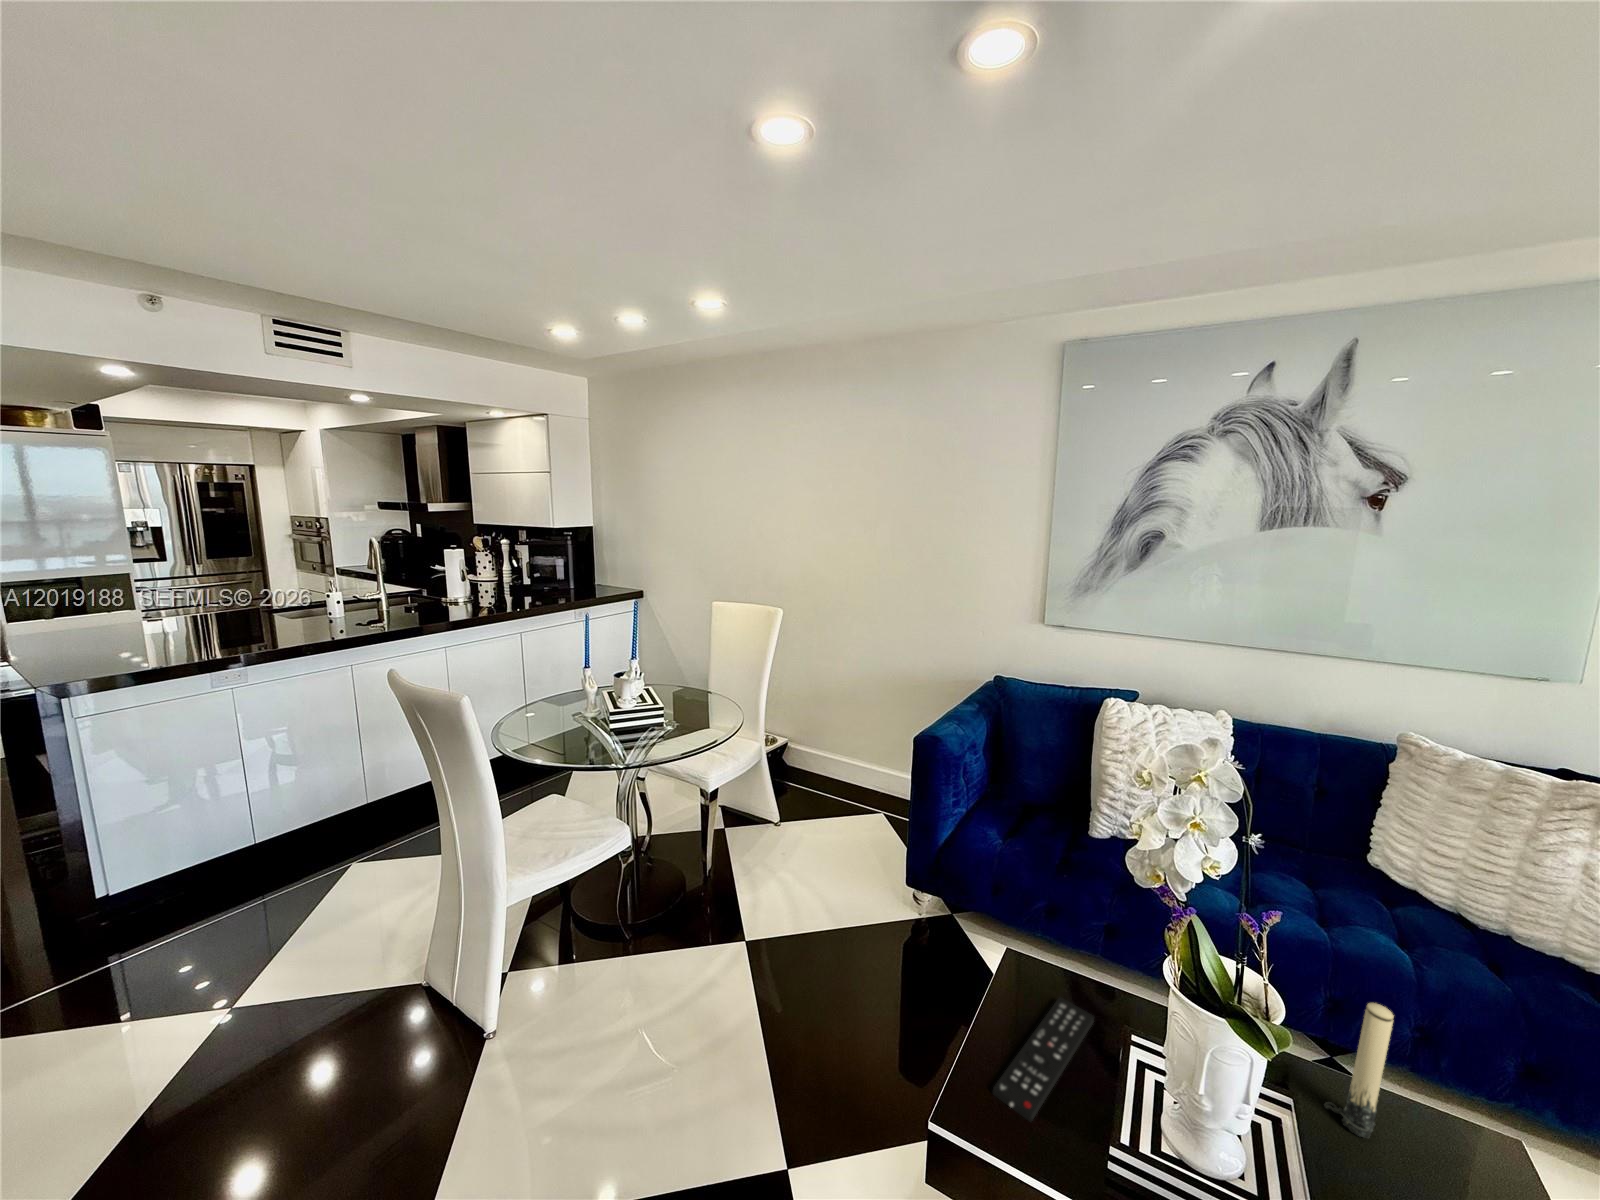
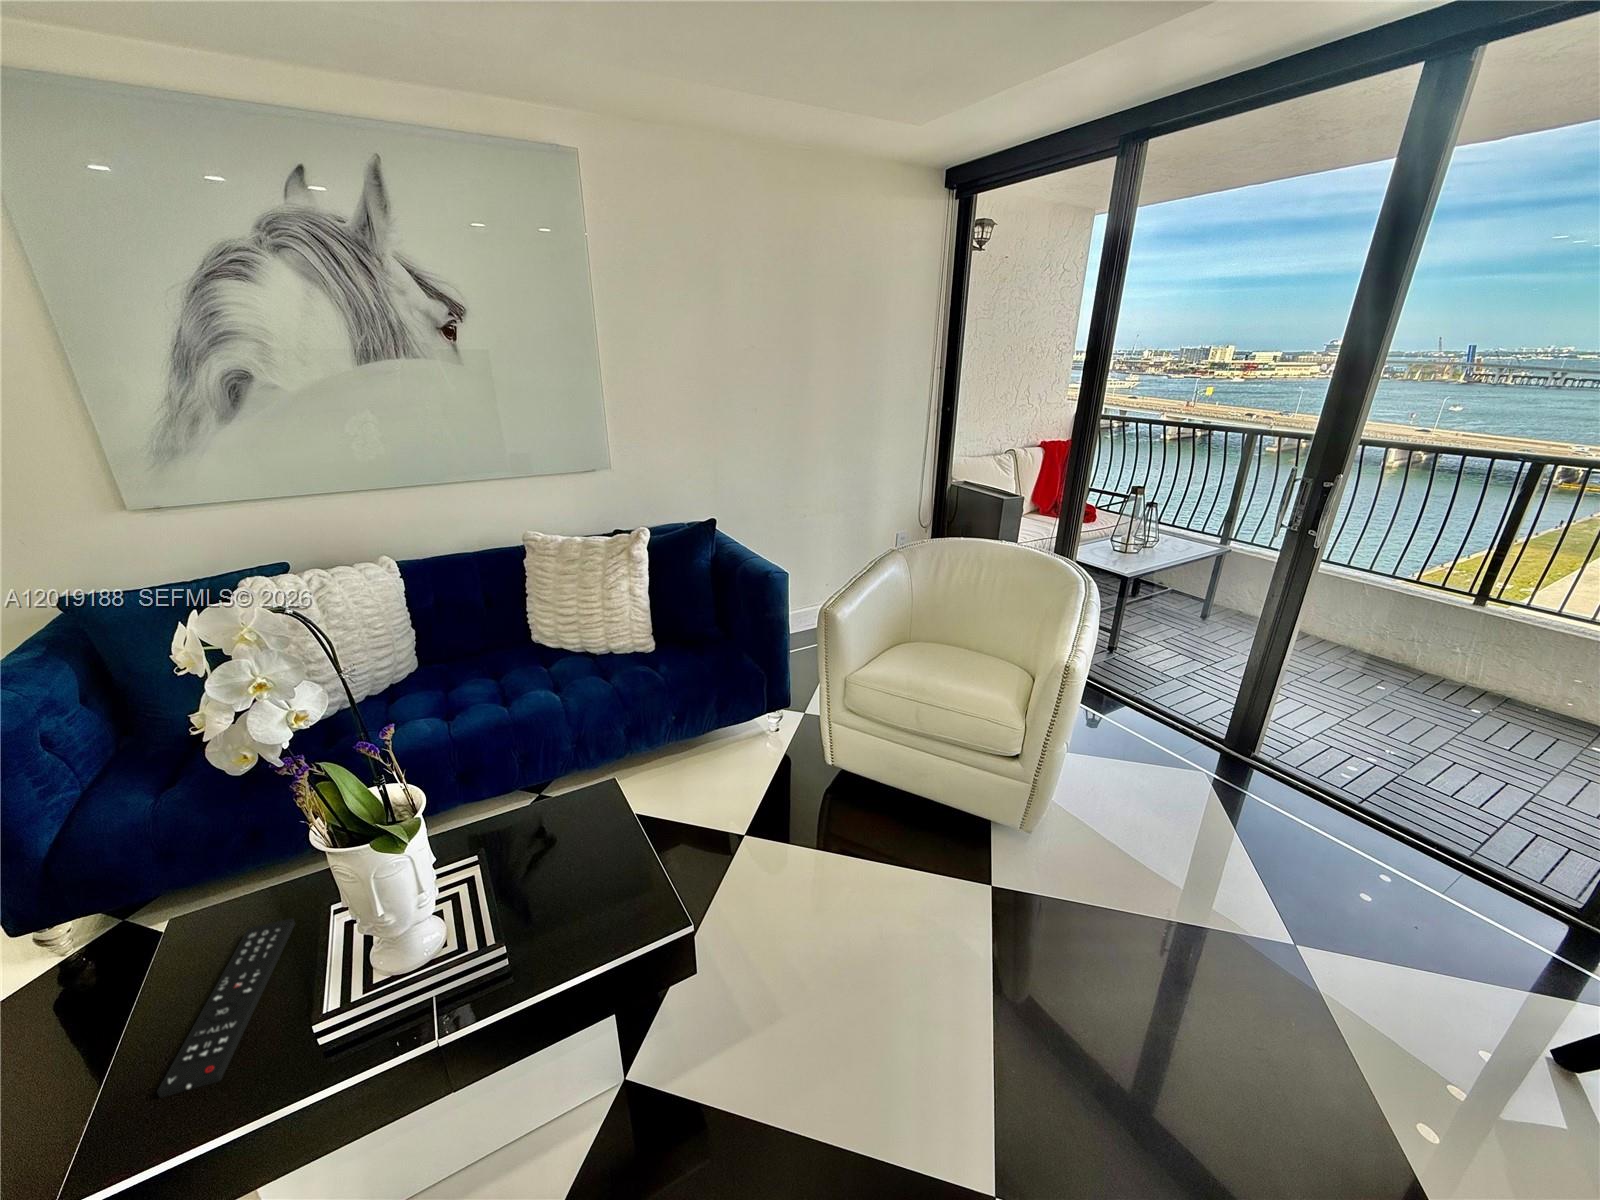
candle: present [1324,1003,1394,1138] -> none [502,747,535,845]

